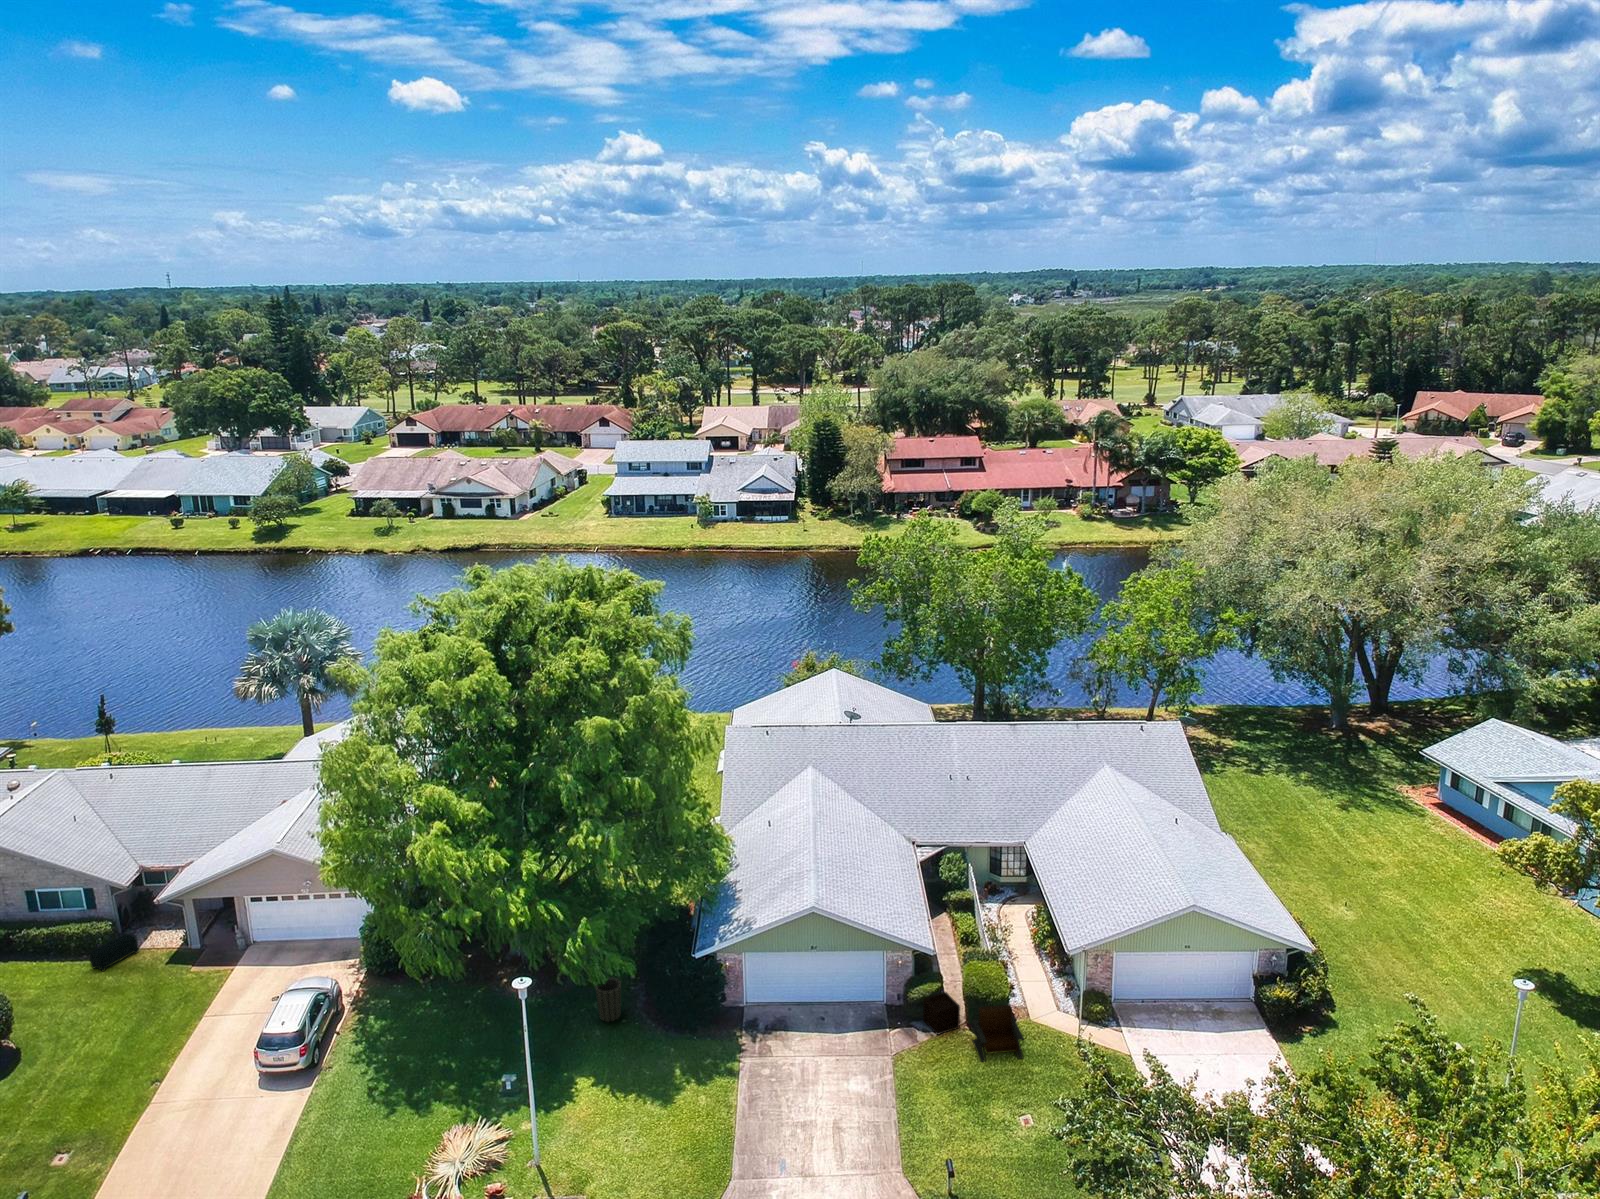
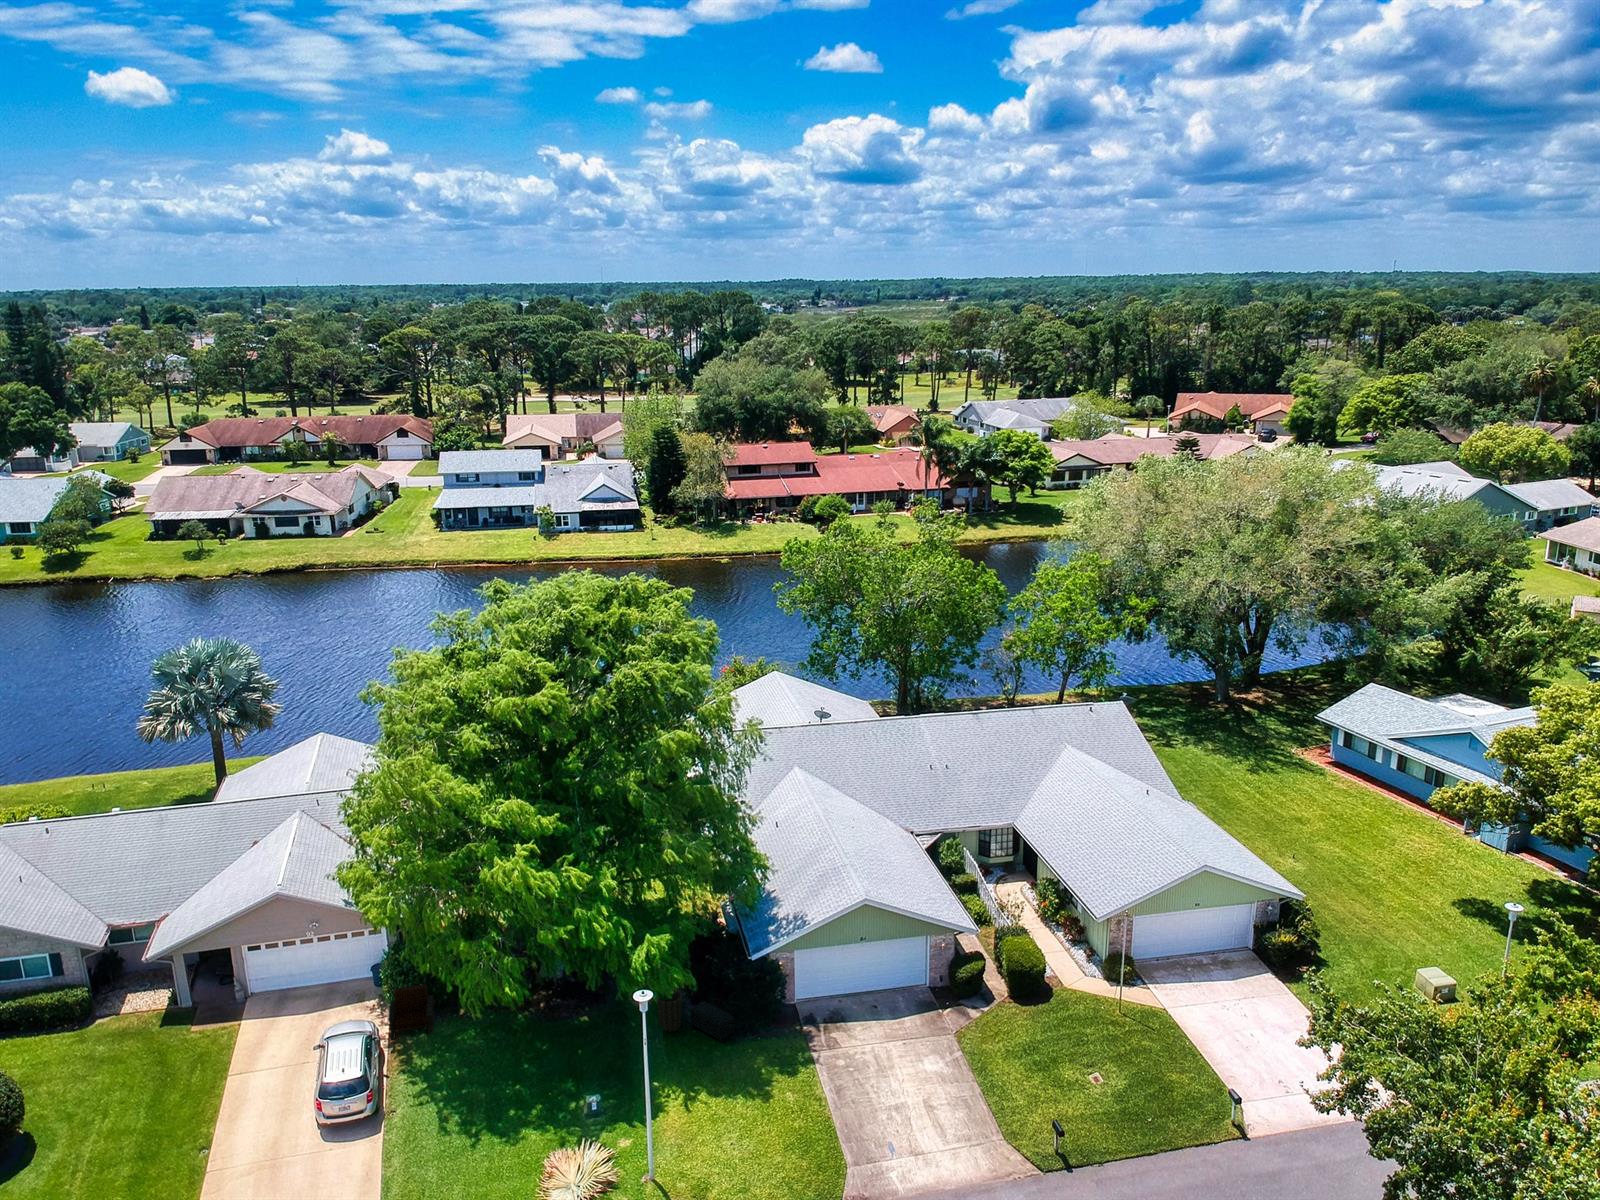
bench: present [89,934,139,971] -> present [691,1001,734,1042]
wooden crate: present [923,992,960,1035] -> none [970,967,1006,1009]
lounge chair: present [972,1005,1024,1062] -> present [388,984,435,1040]

